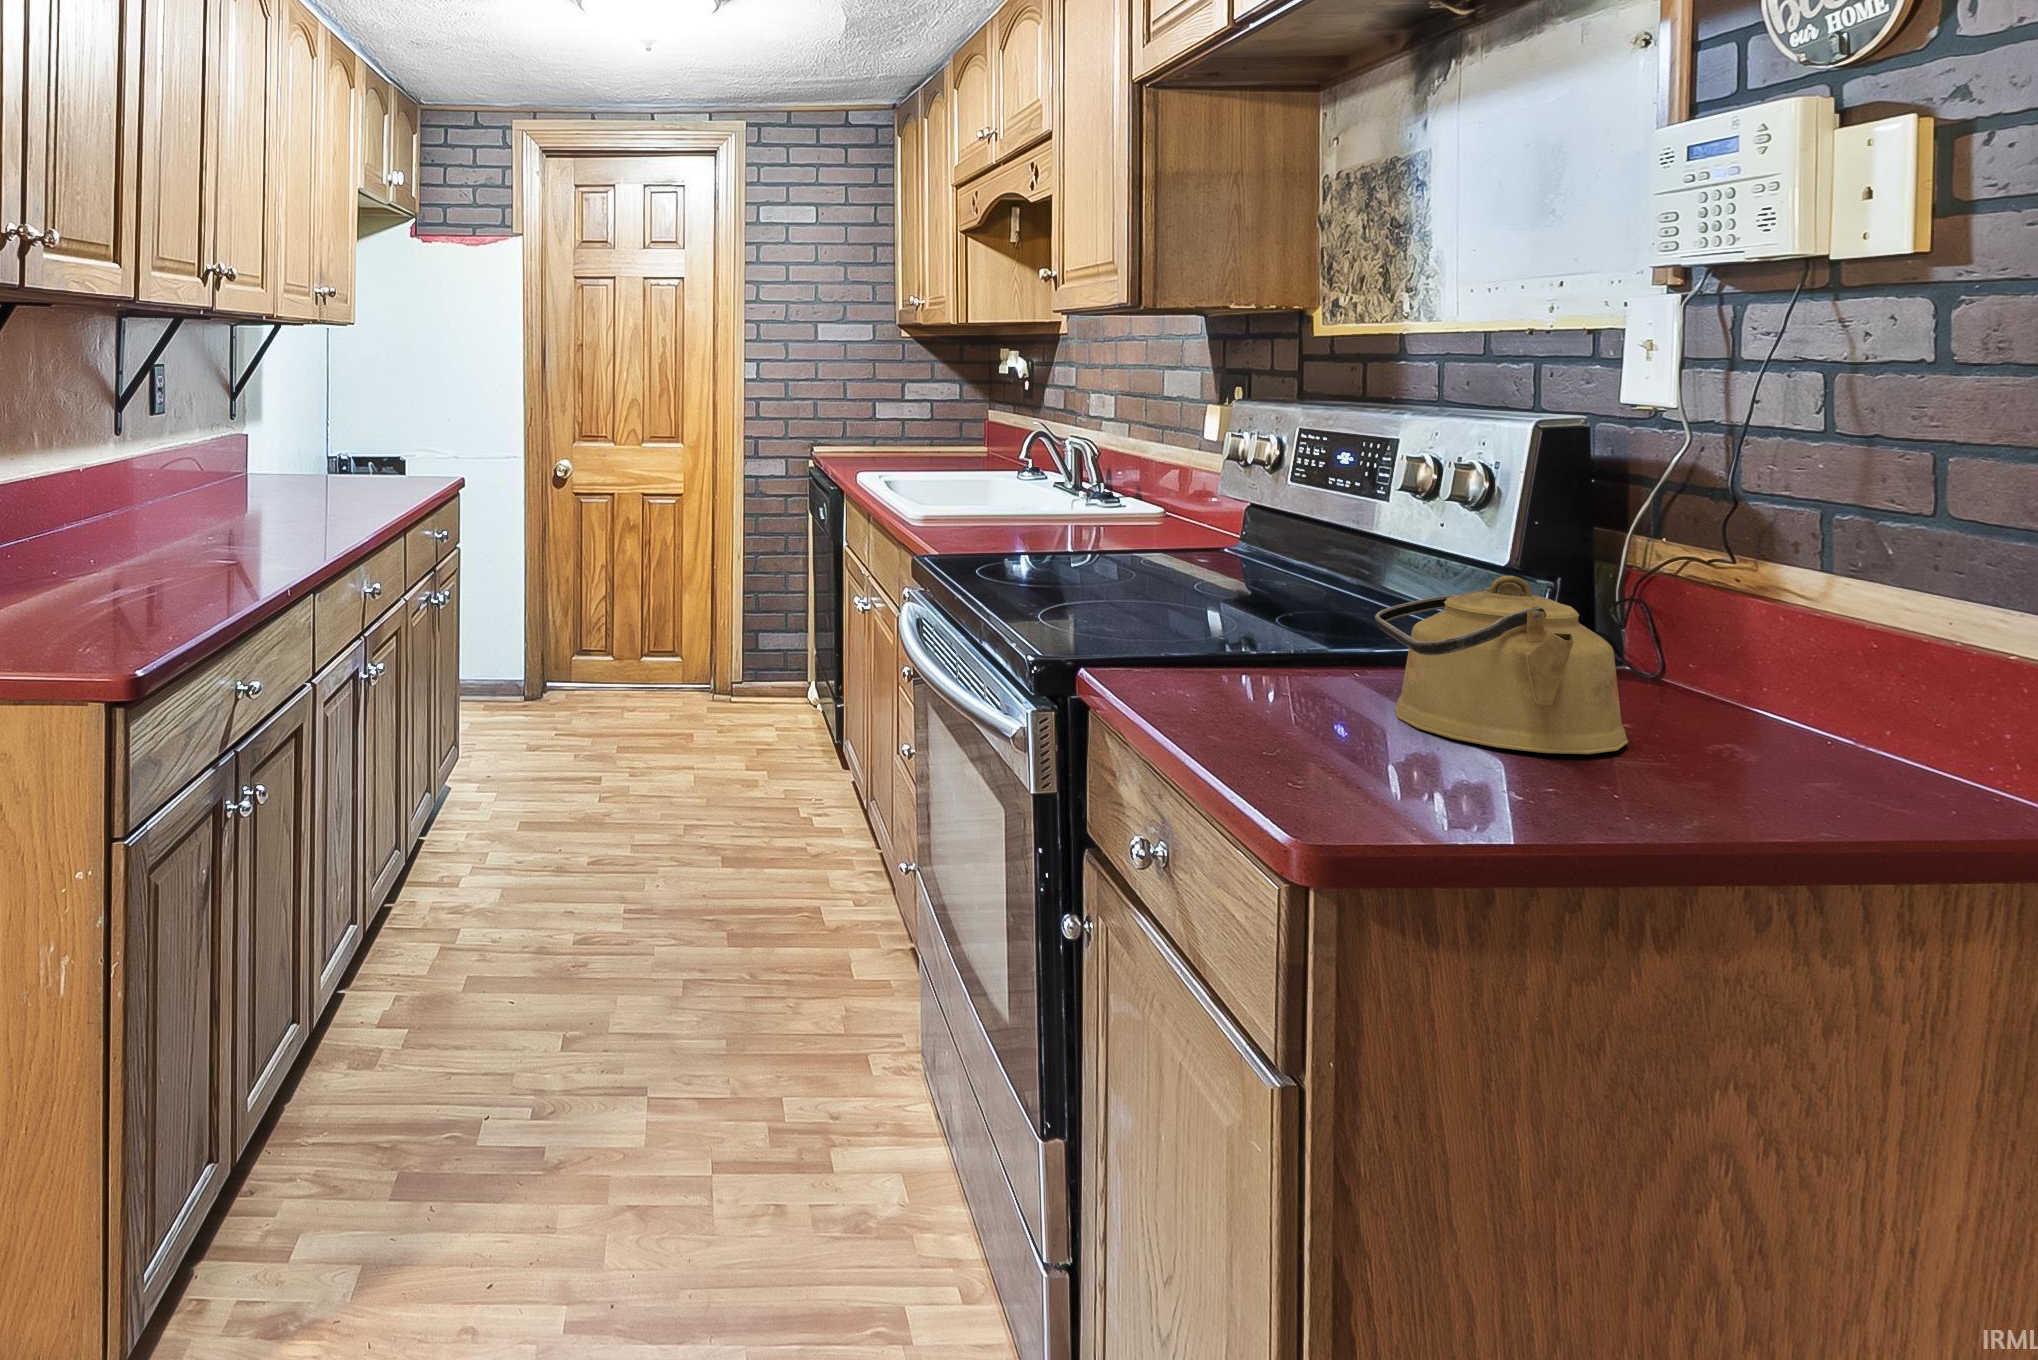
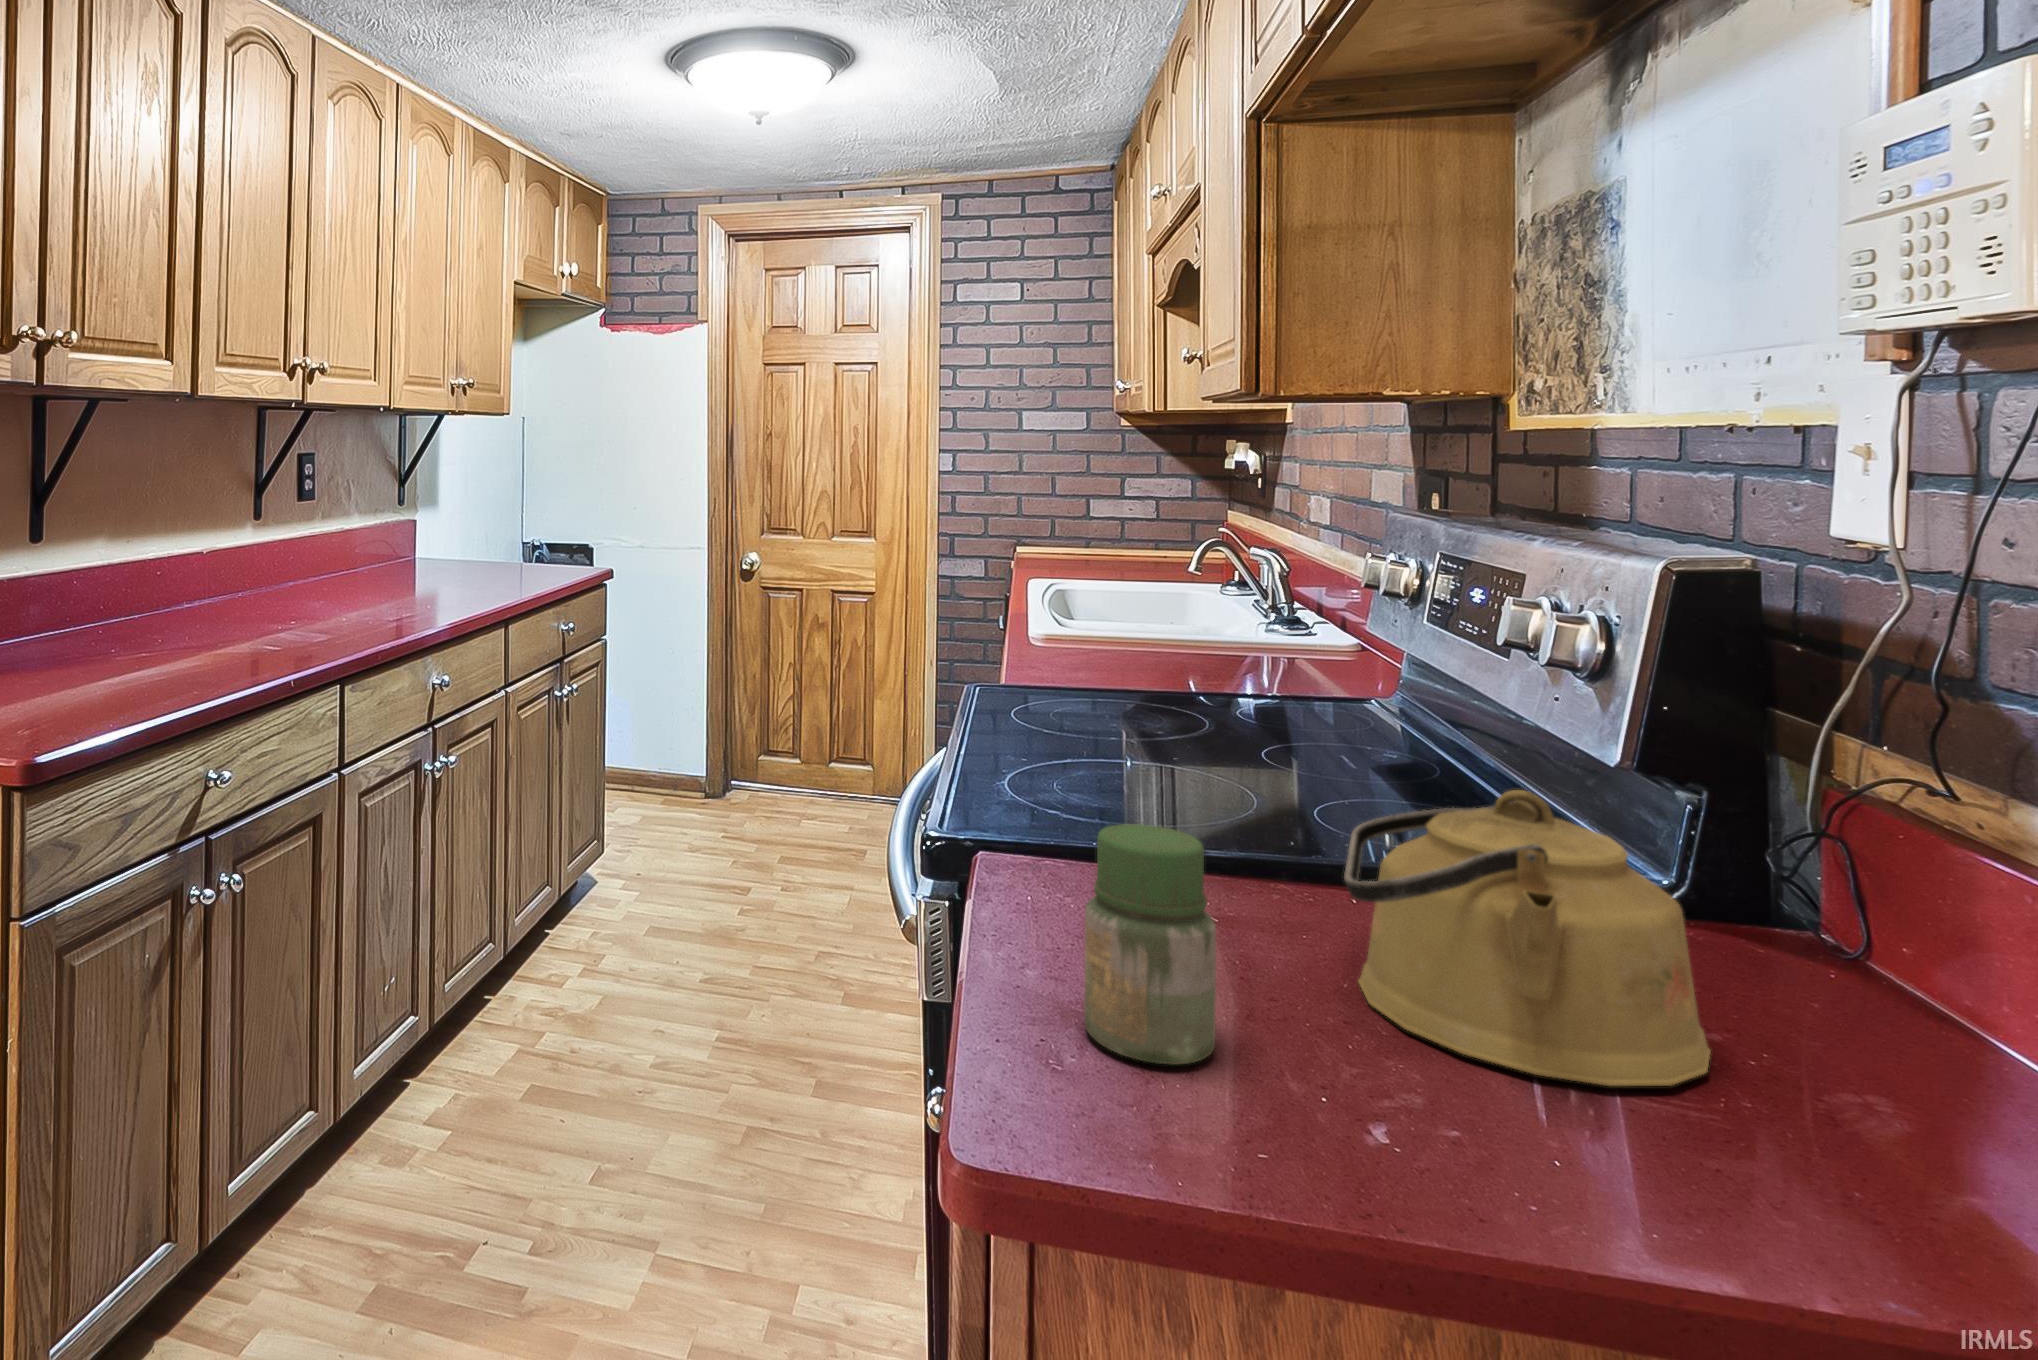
jar: none [1268,613,1367,771] -> present [1084,824,1216,1065]

